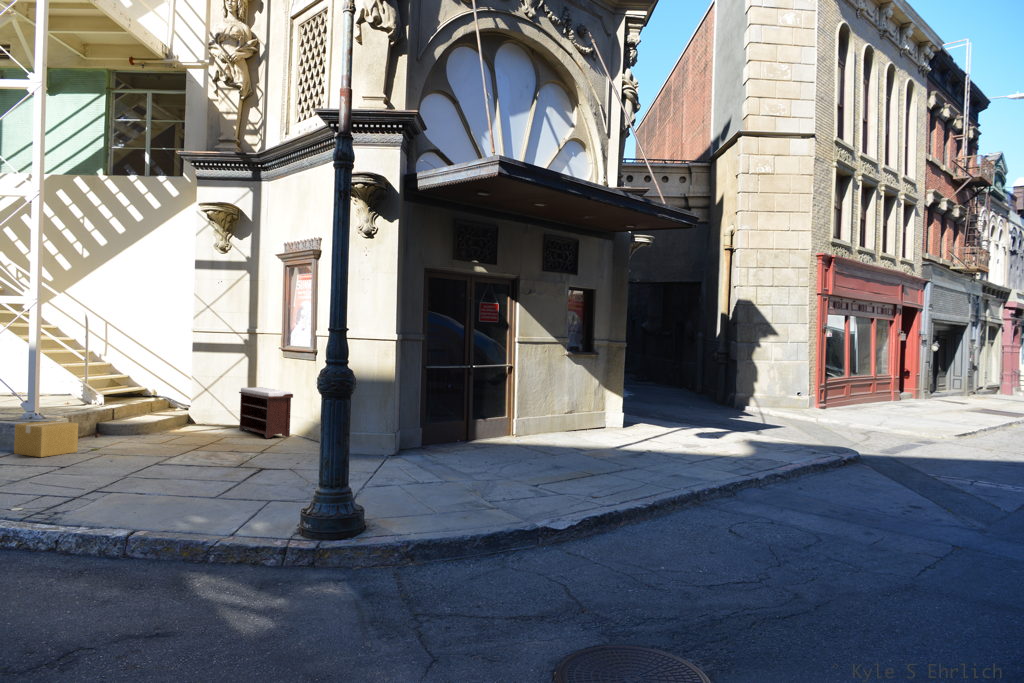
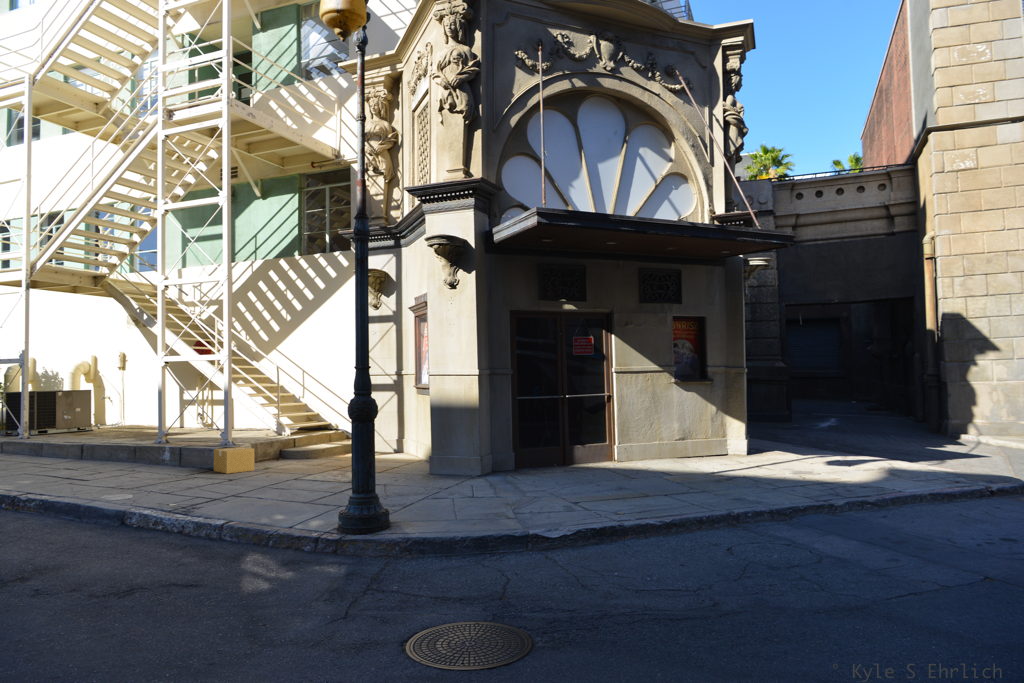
bench: present [239,387,293,438] -> none [385,419,419,462]

